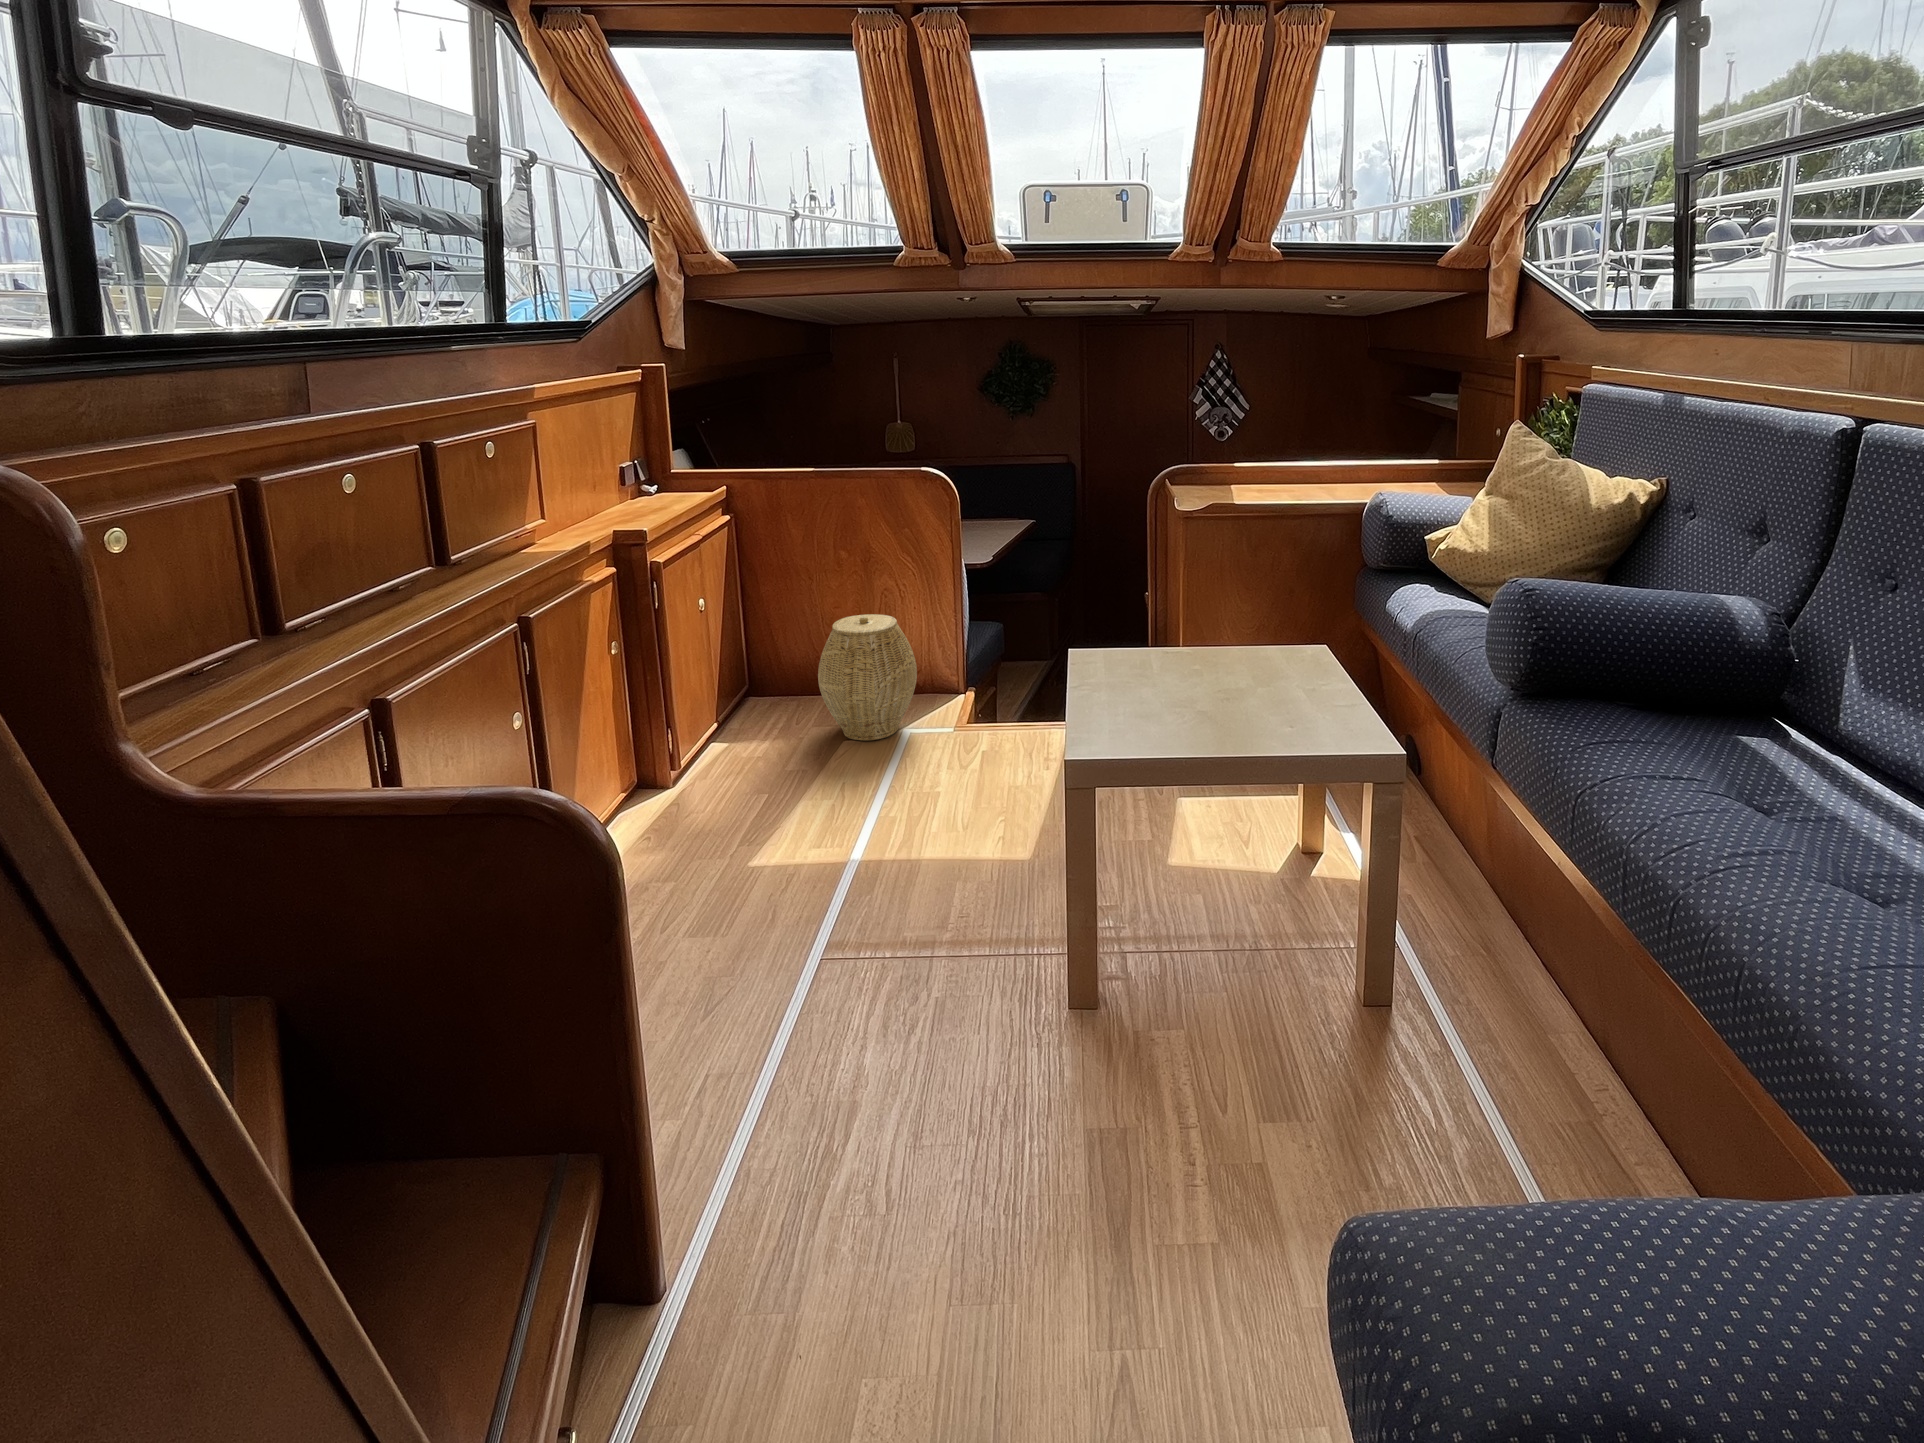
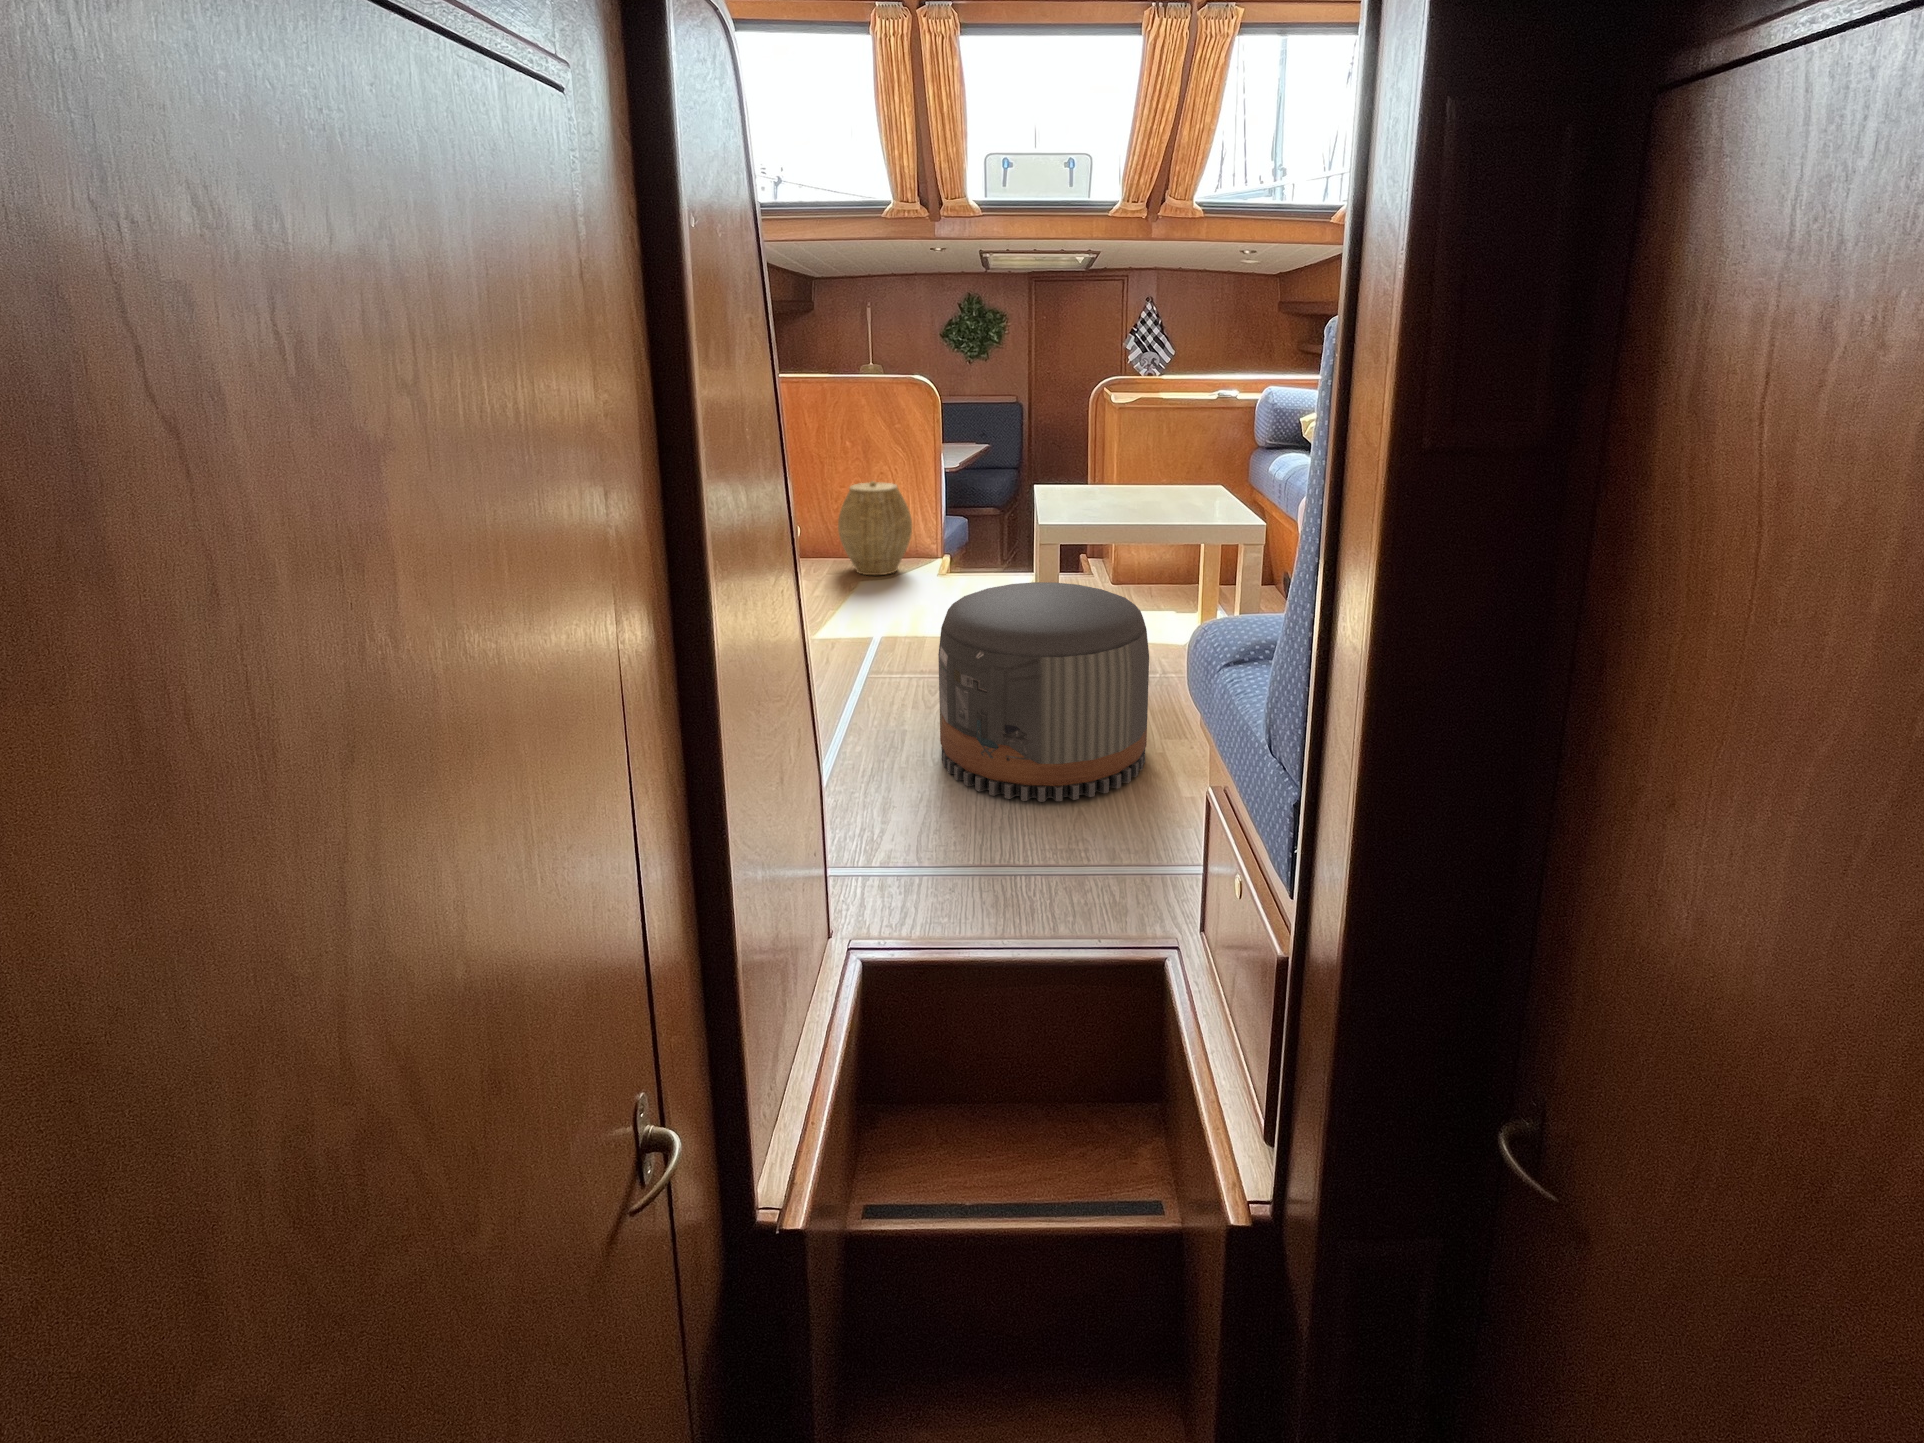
pouf: none [895,864,1233,1314] -> present [938,582,1149,801]

